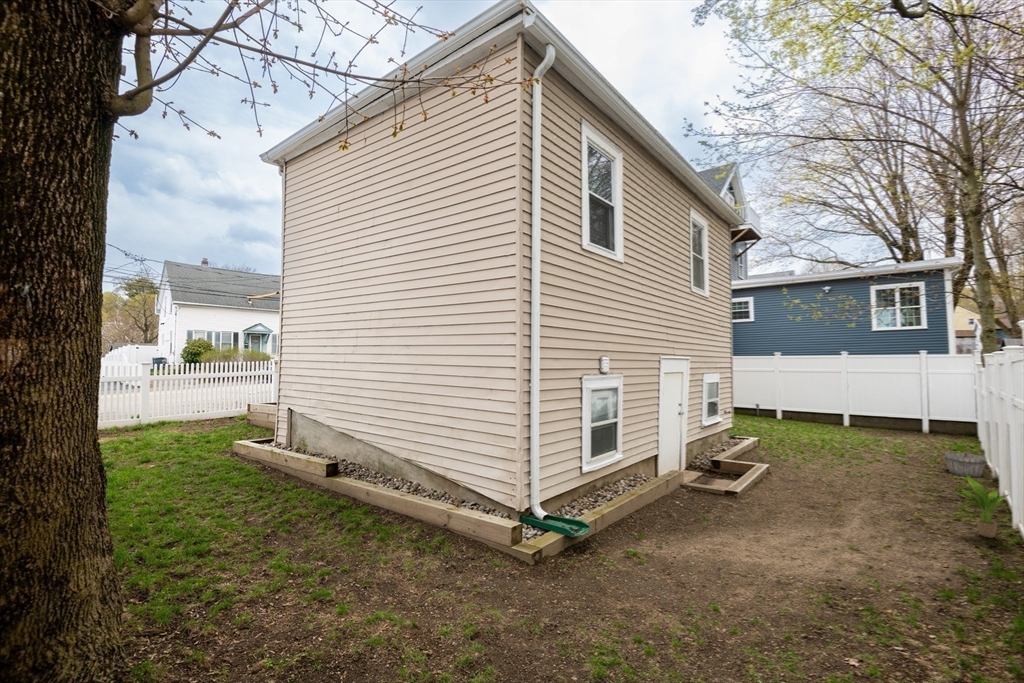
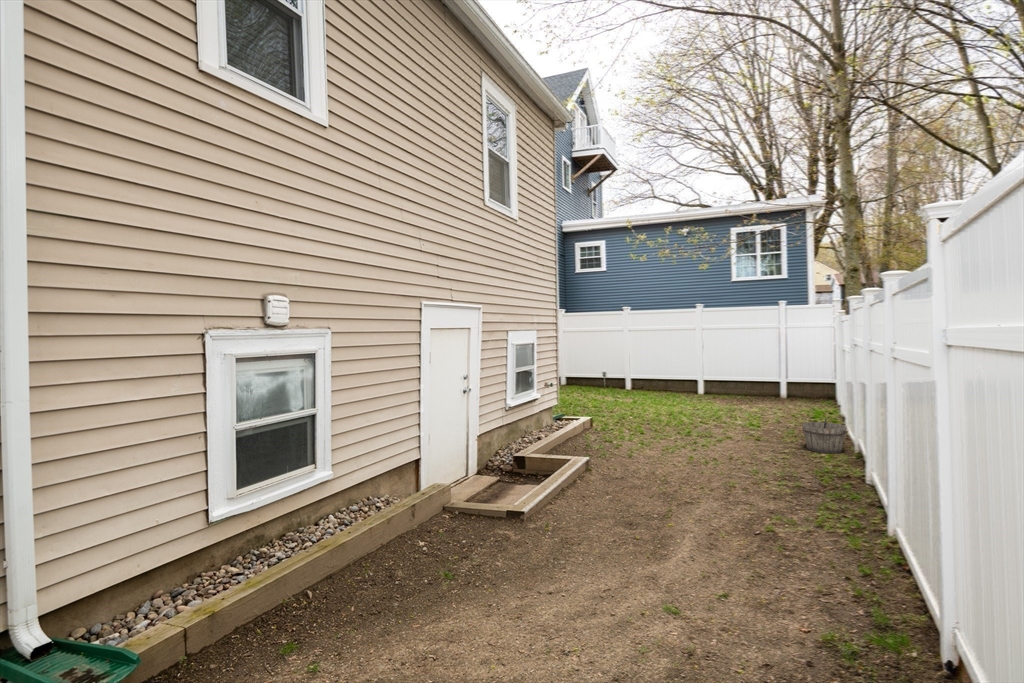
potted plant: present [959,475,1009,538] -> none [815,459,889,554]

